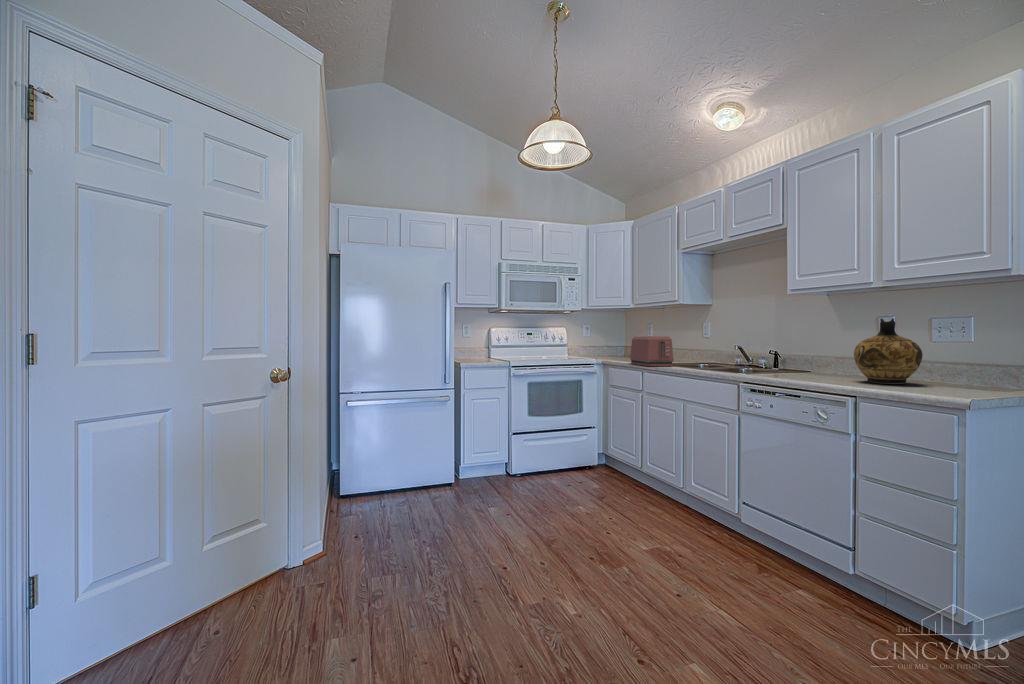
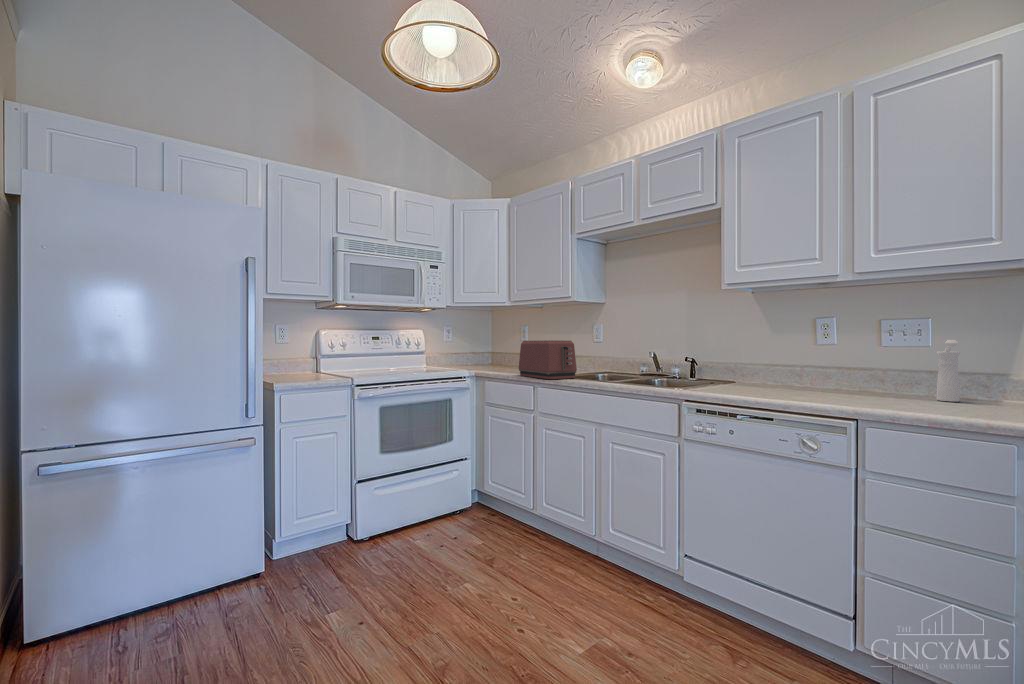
ceramic jug: present [854,318,923,384] -> none [816,318,897,399]
pepper mill: none [964,336,1000,389] -> present [936,340,960,402]

